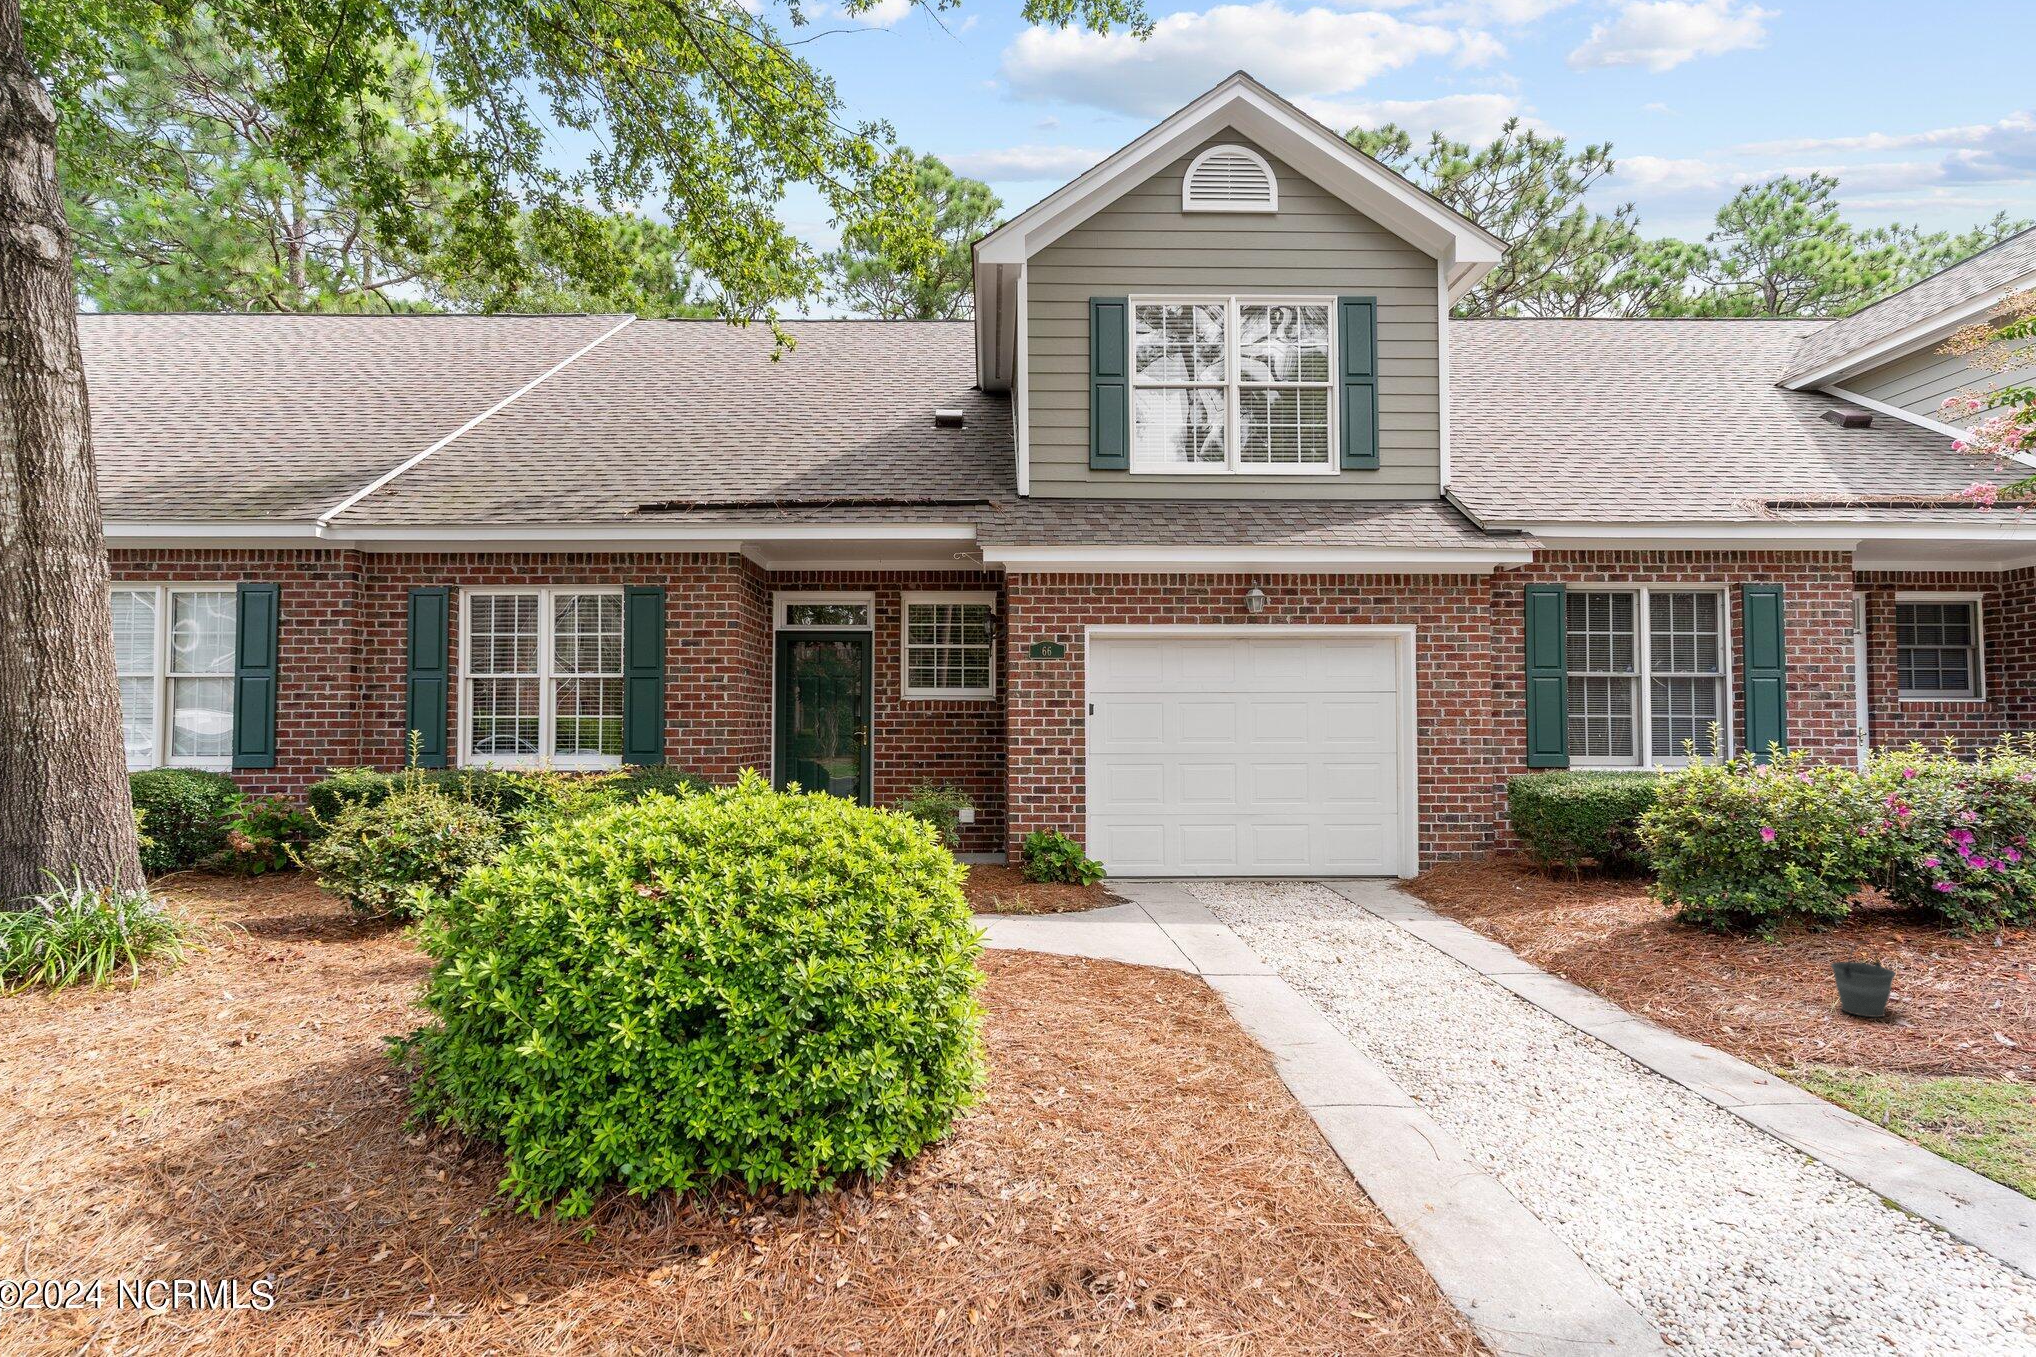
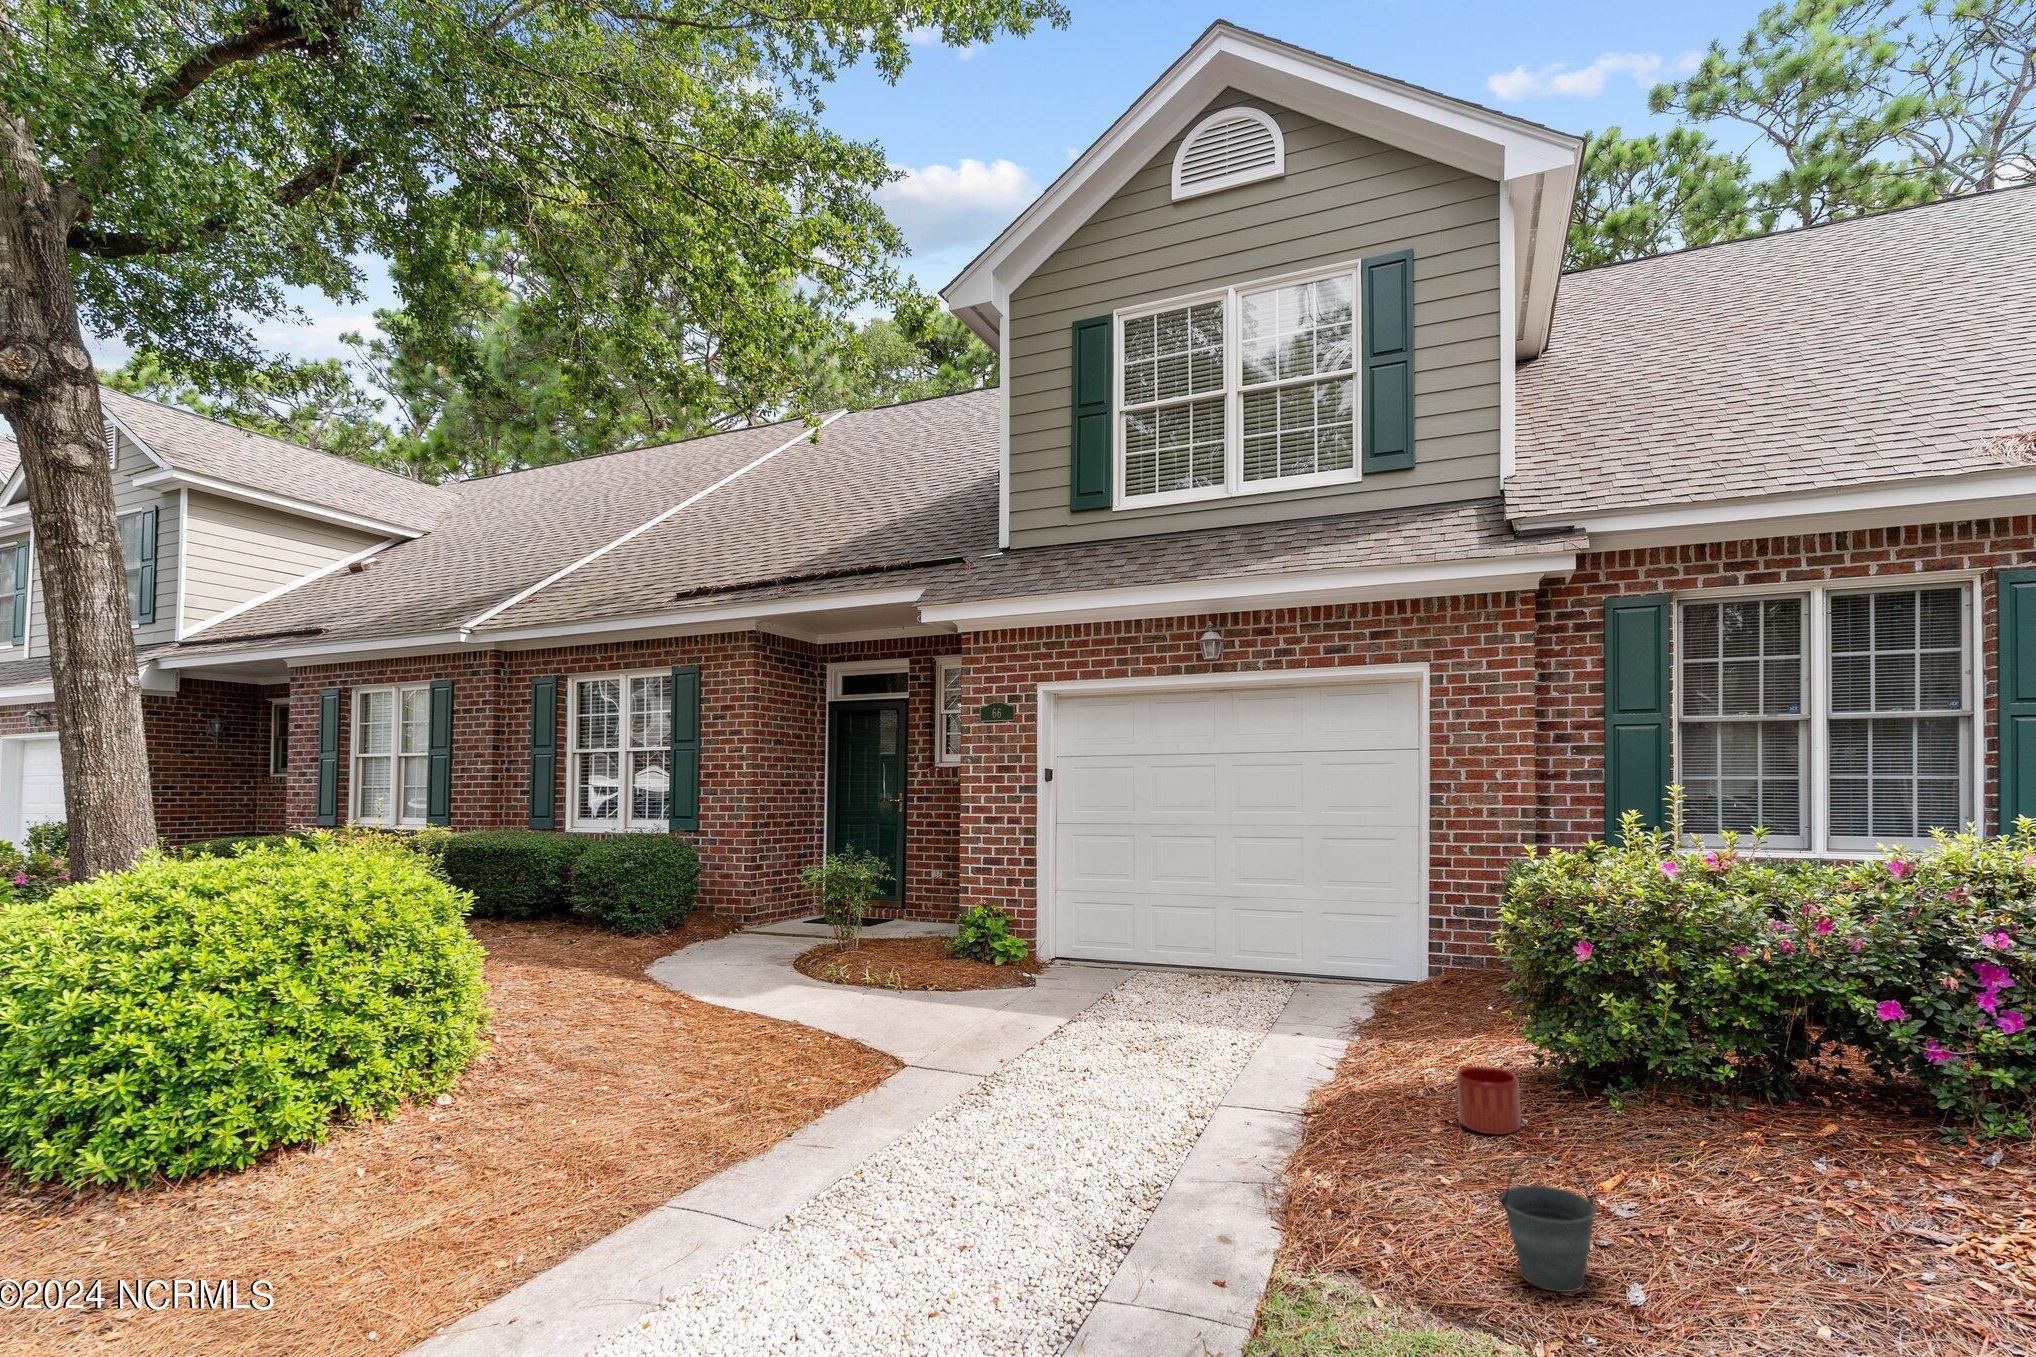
planter: none [1645,908,1689,949] -> present [1457,1066,1521,1135]

